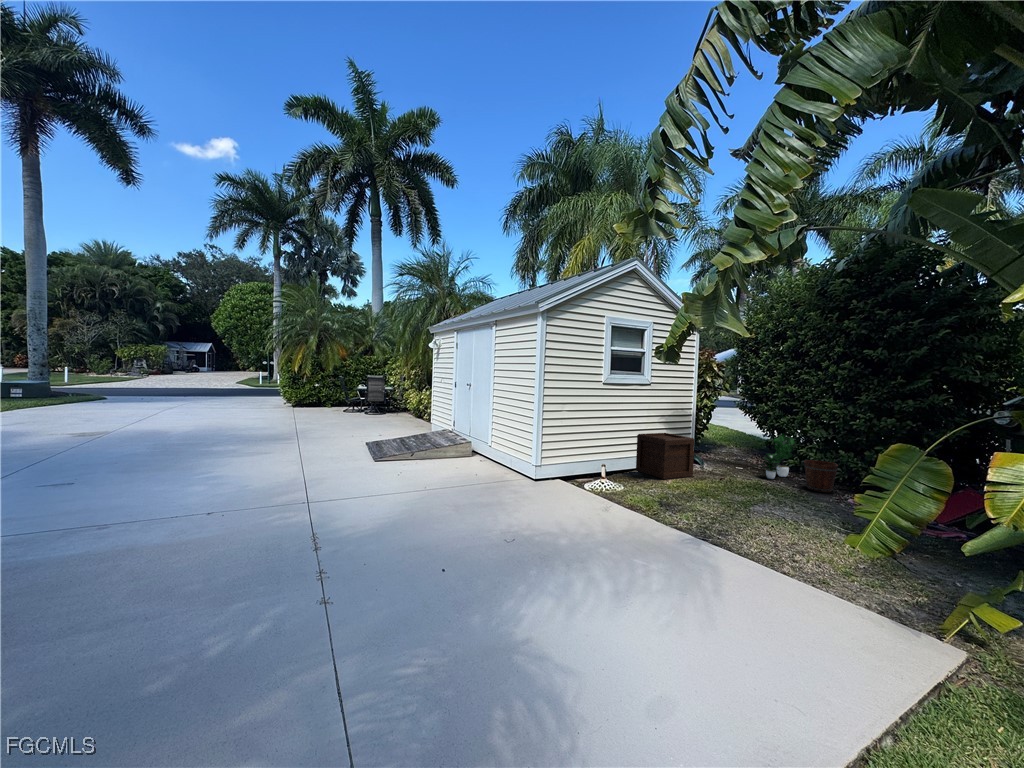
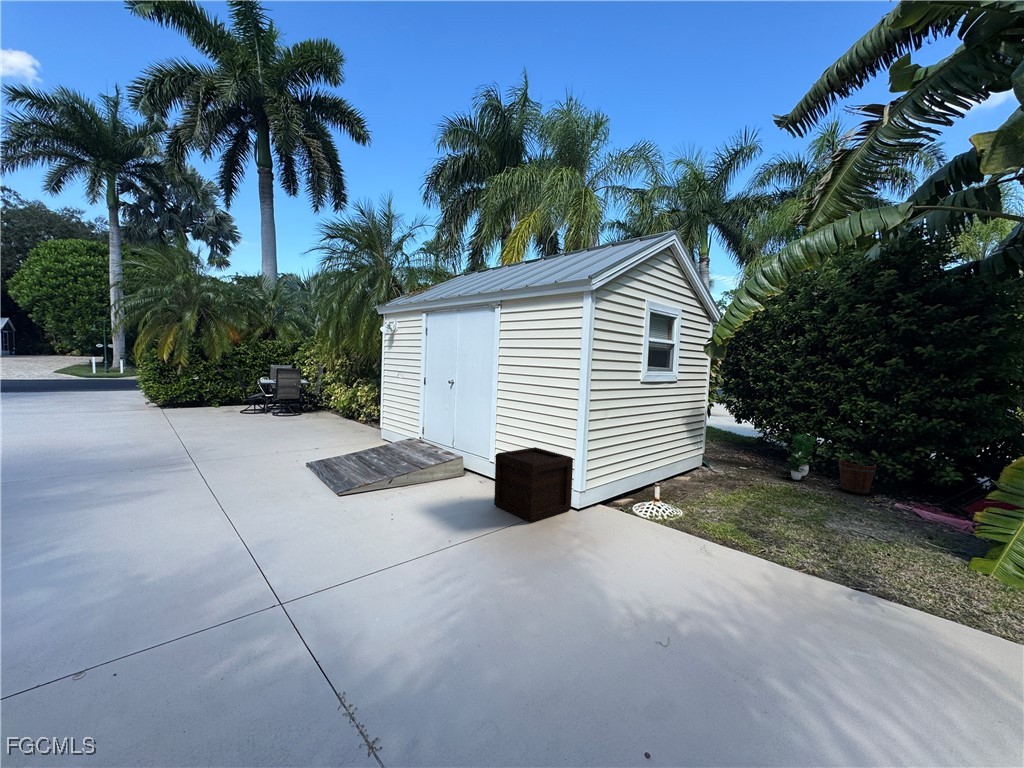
wooden crate: present [636,433,694,479] -> present [494,447,573,522]

